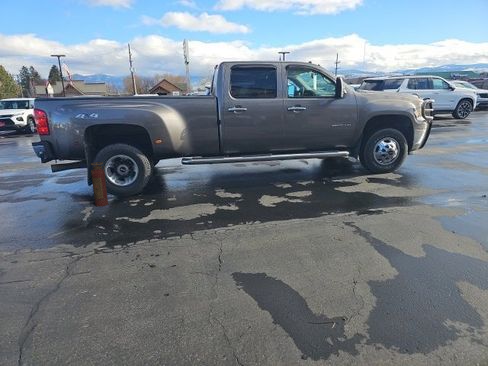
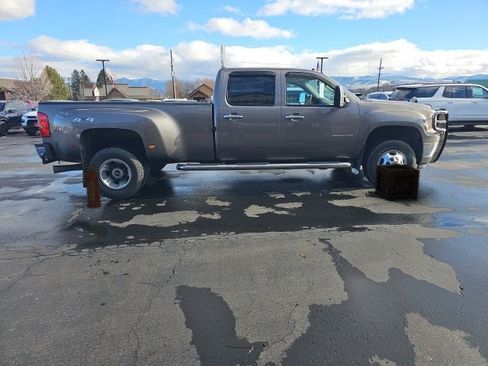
wooden crate: none [372,151,416,186] -> present [375,164,420,201]

